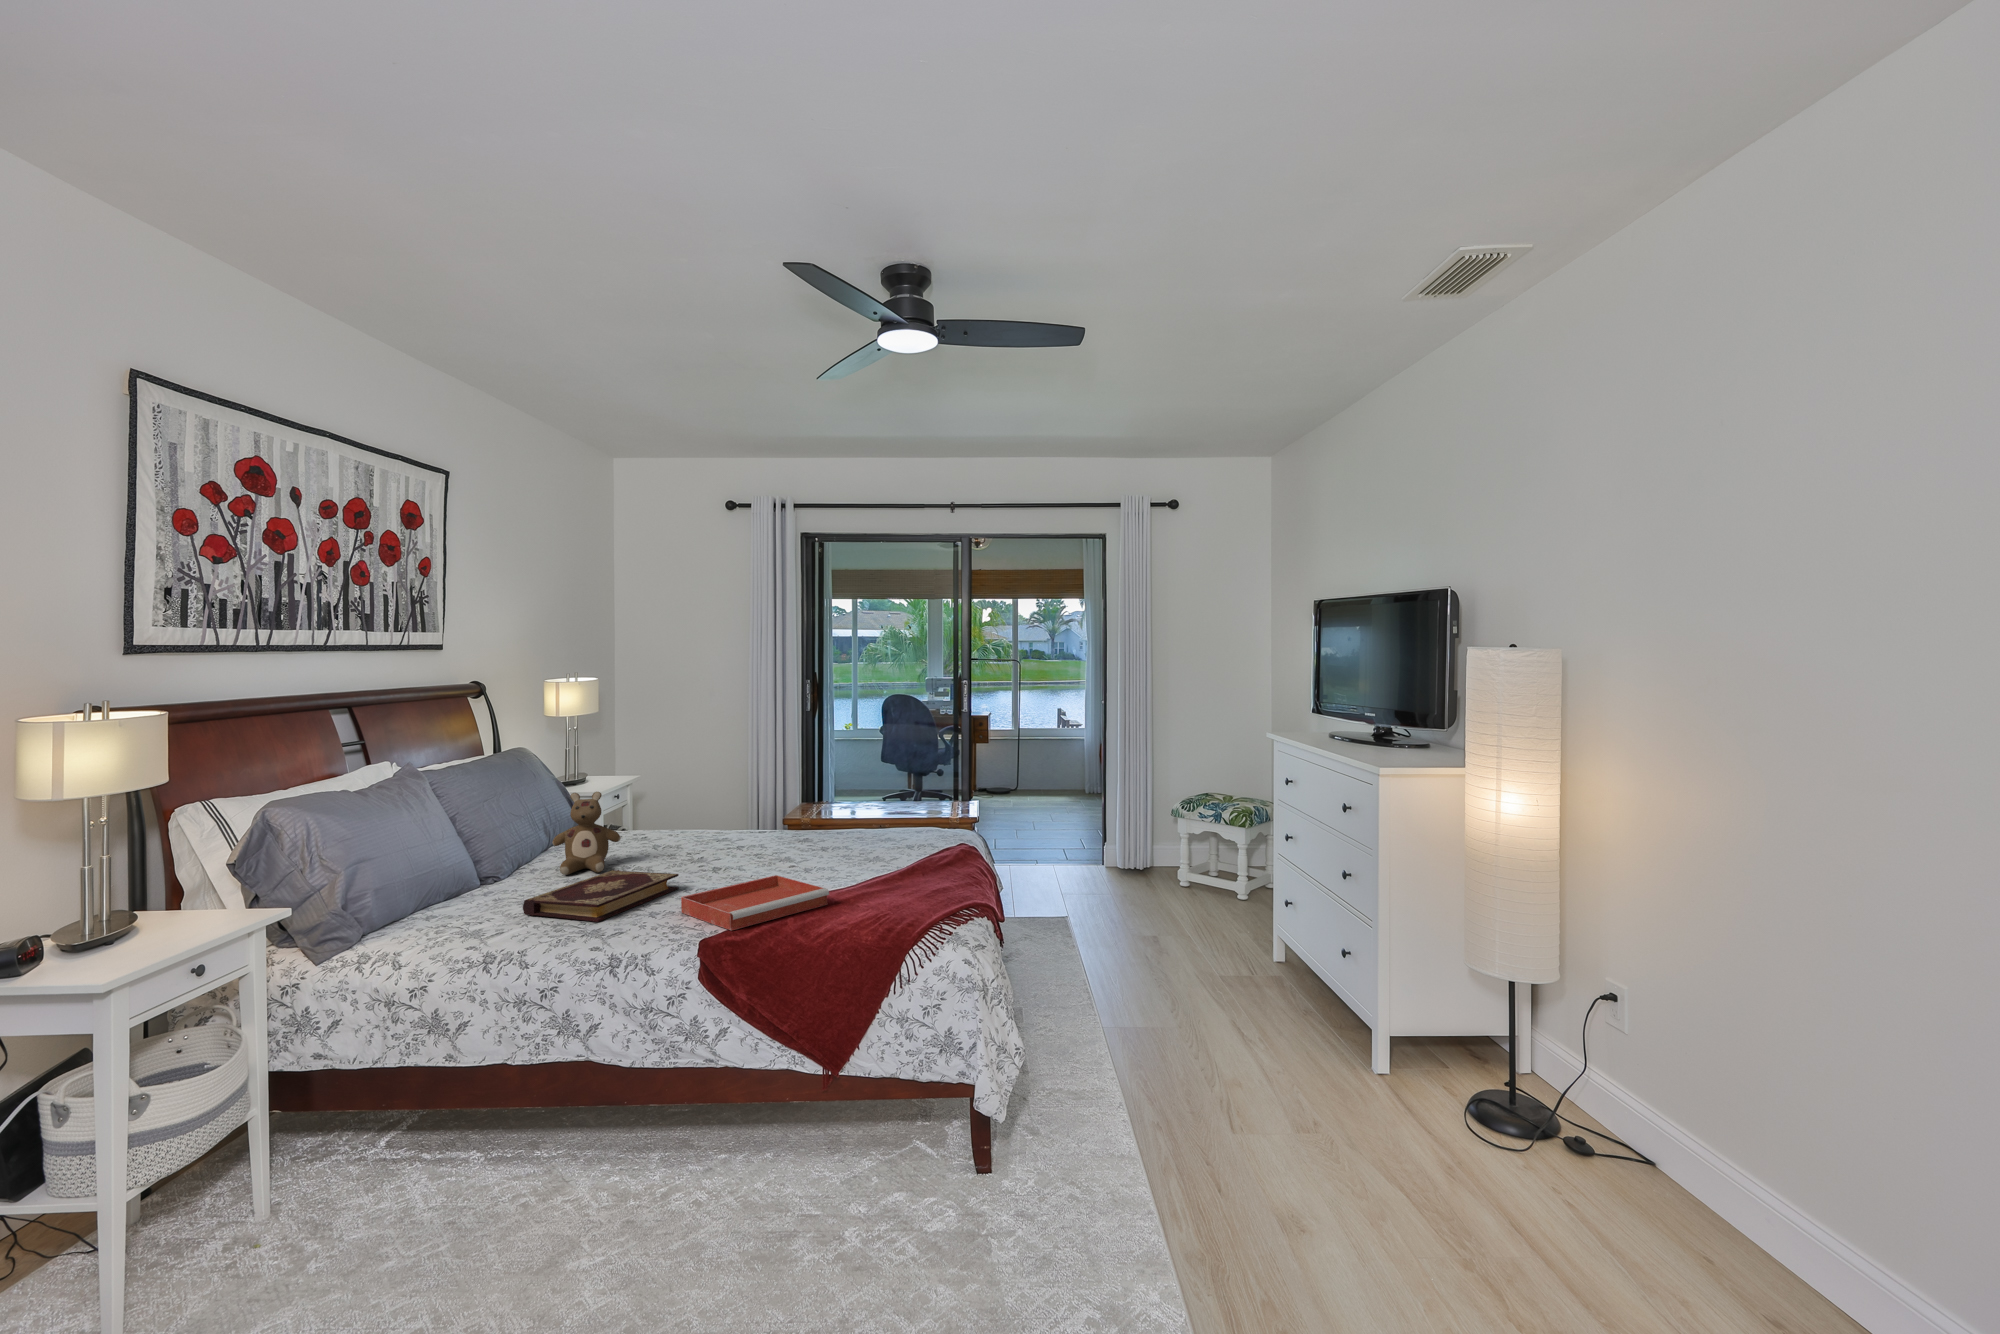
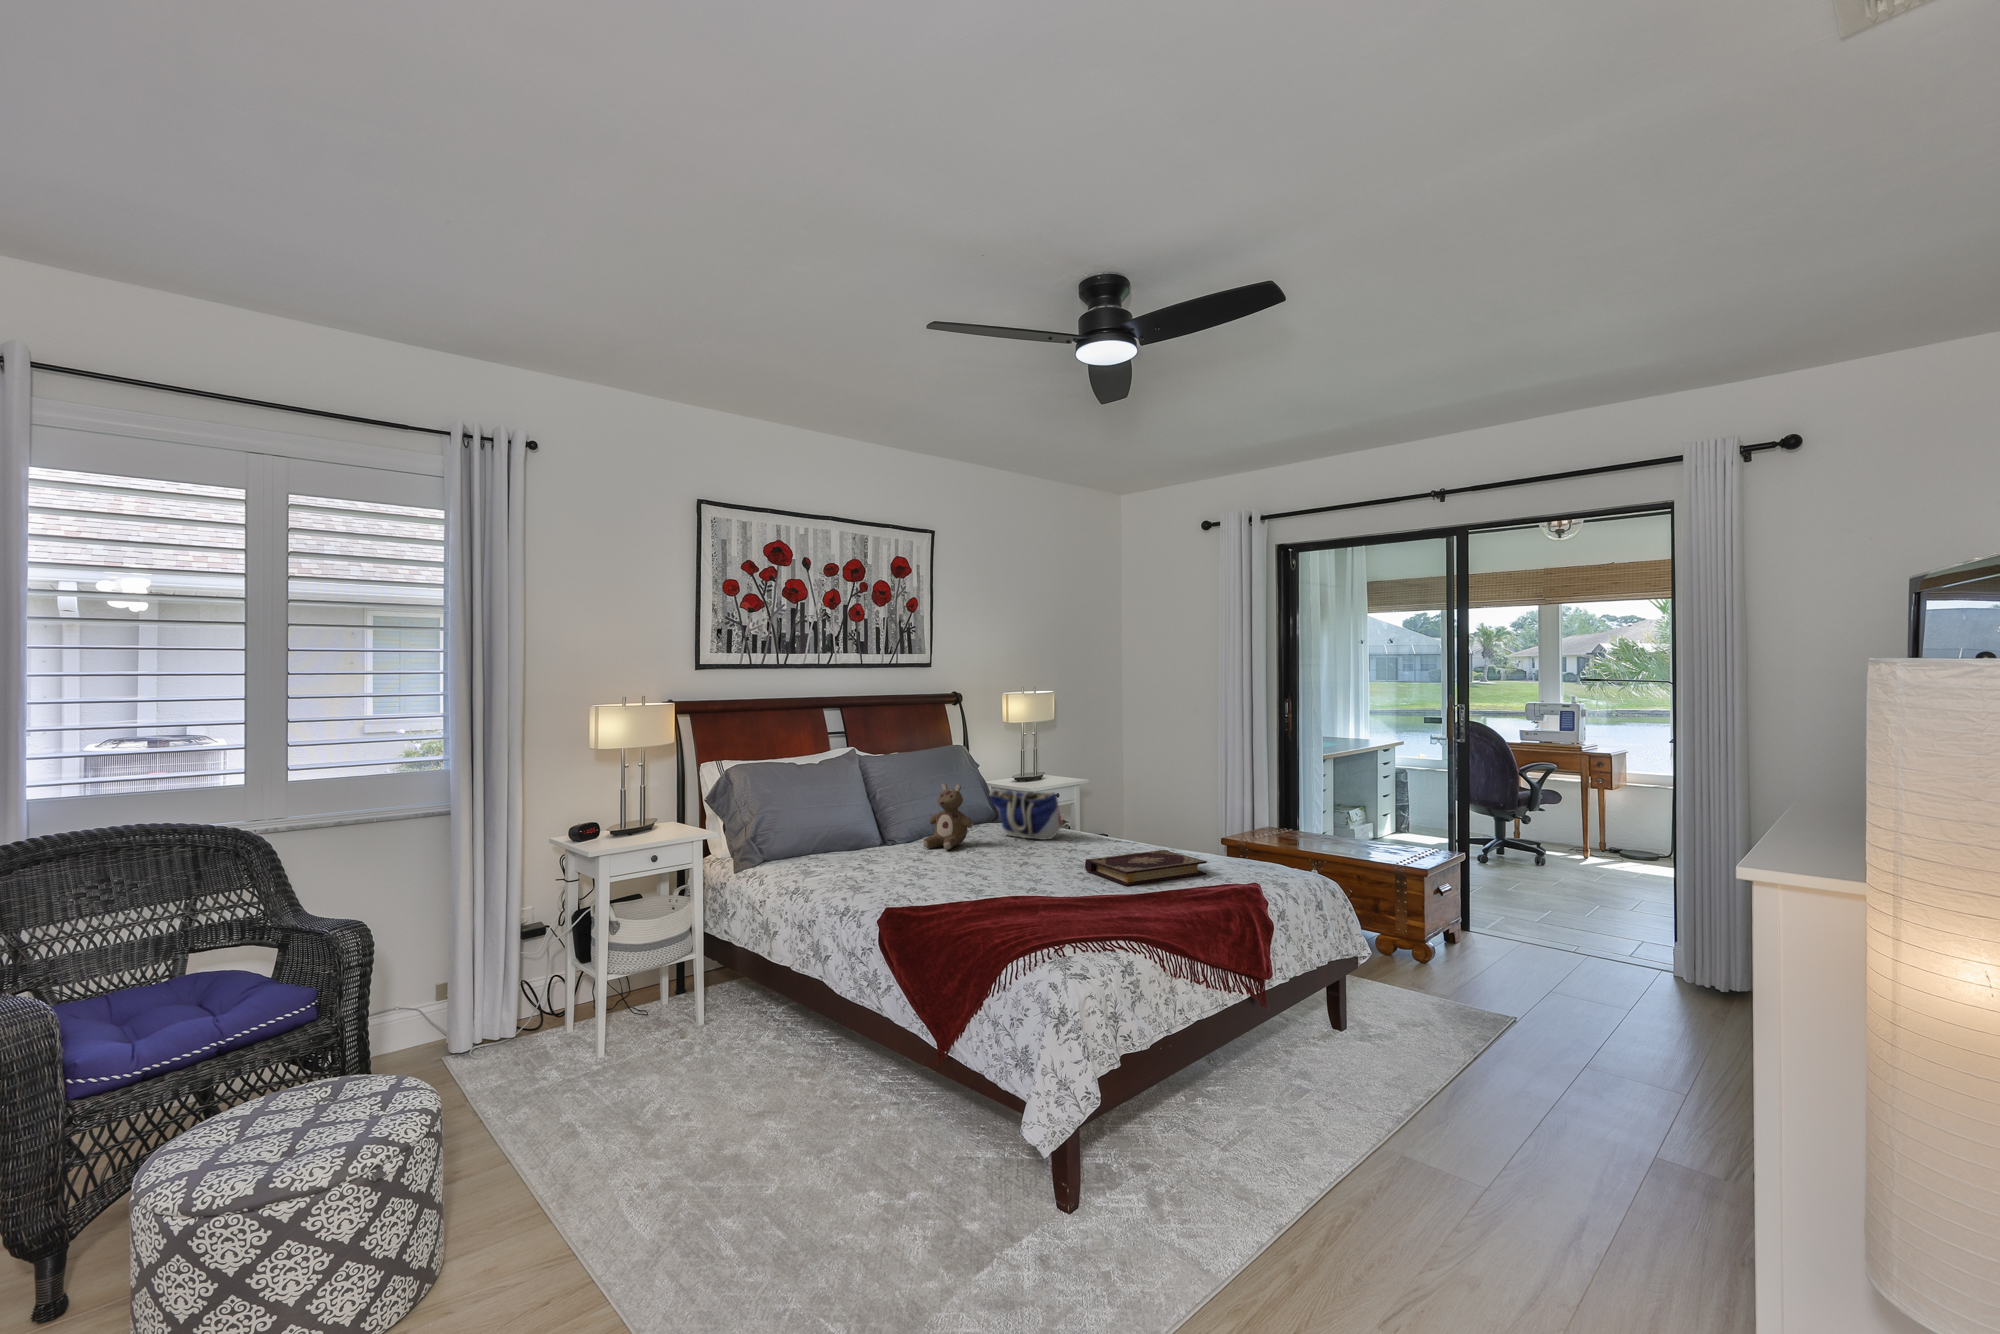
tote bag: none [609,789,703,847] -> present [989,789,1063,840]
book: present [523,870,679,922] -> present [1085,850,1207,886]
tray: present [681,875,829,930] -> none [924,875,1028,911]

